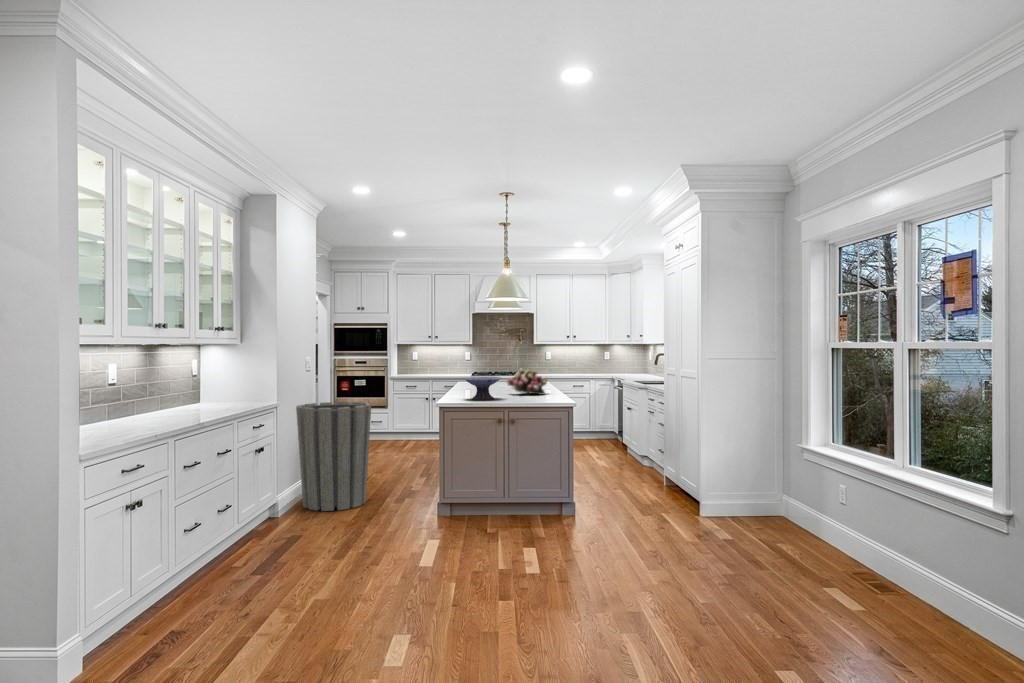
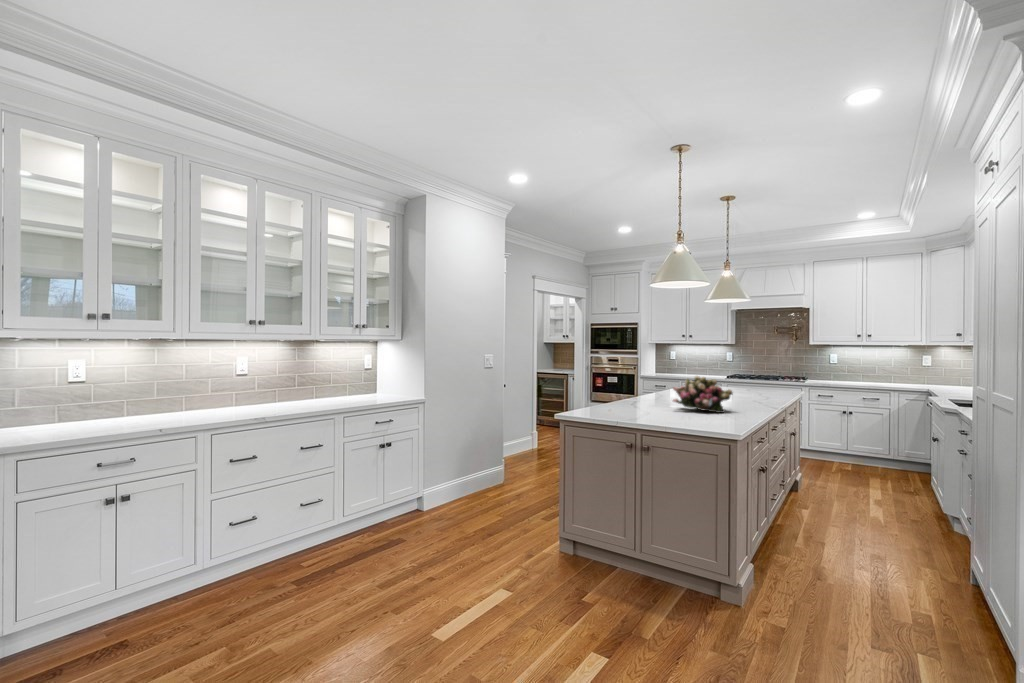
decorative bowl: present [463,377,502,400] -> none [592,384,643,415]
trash can: present [296,402,371,511] -> none [454,400,528,515]

